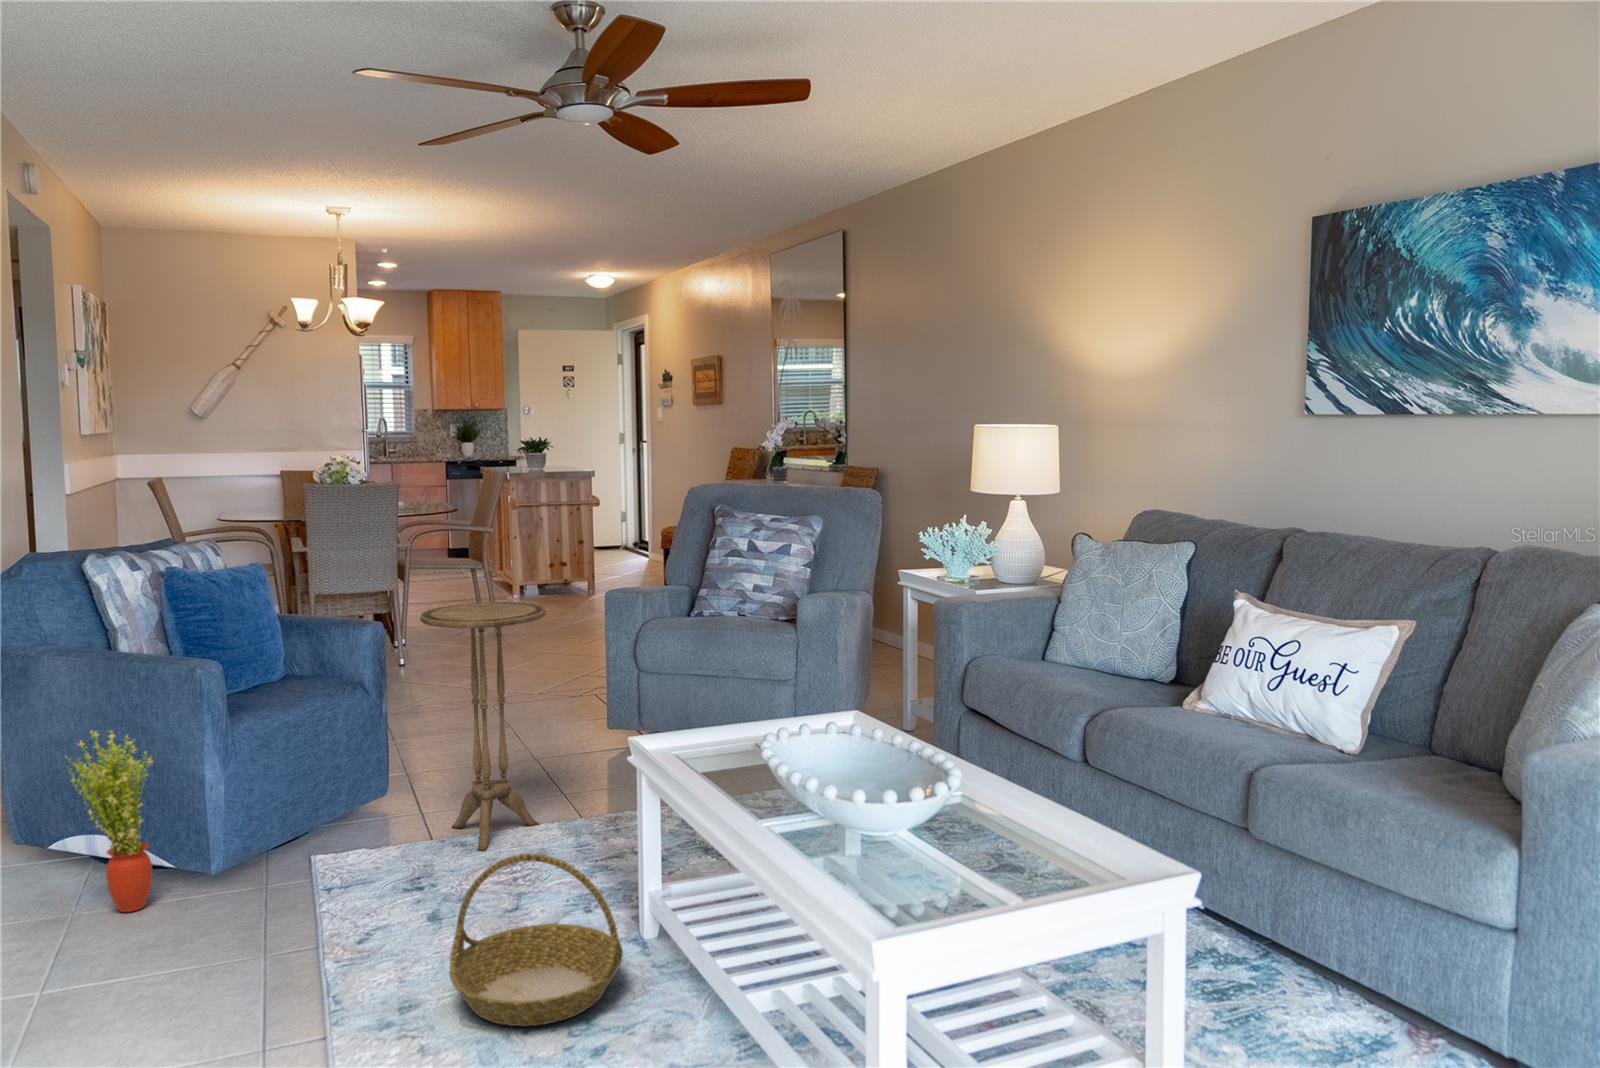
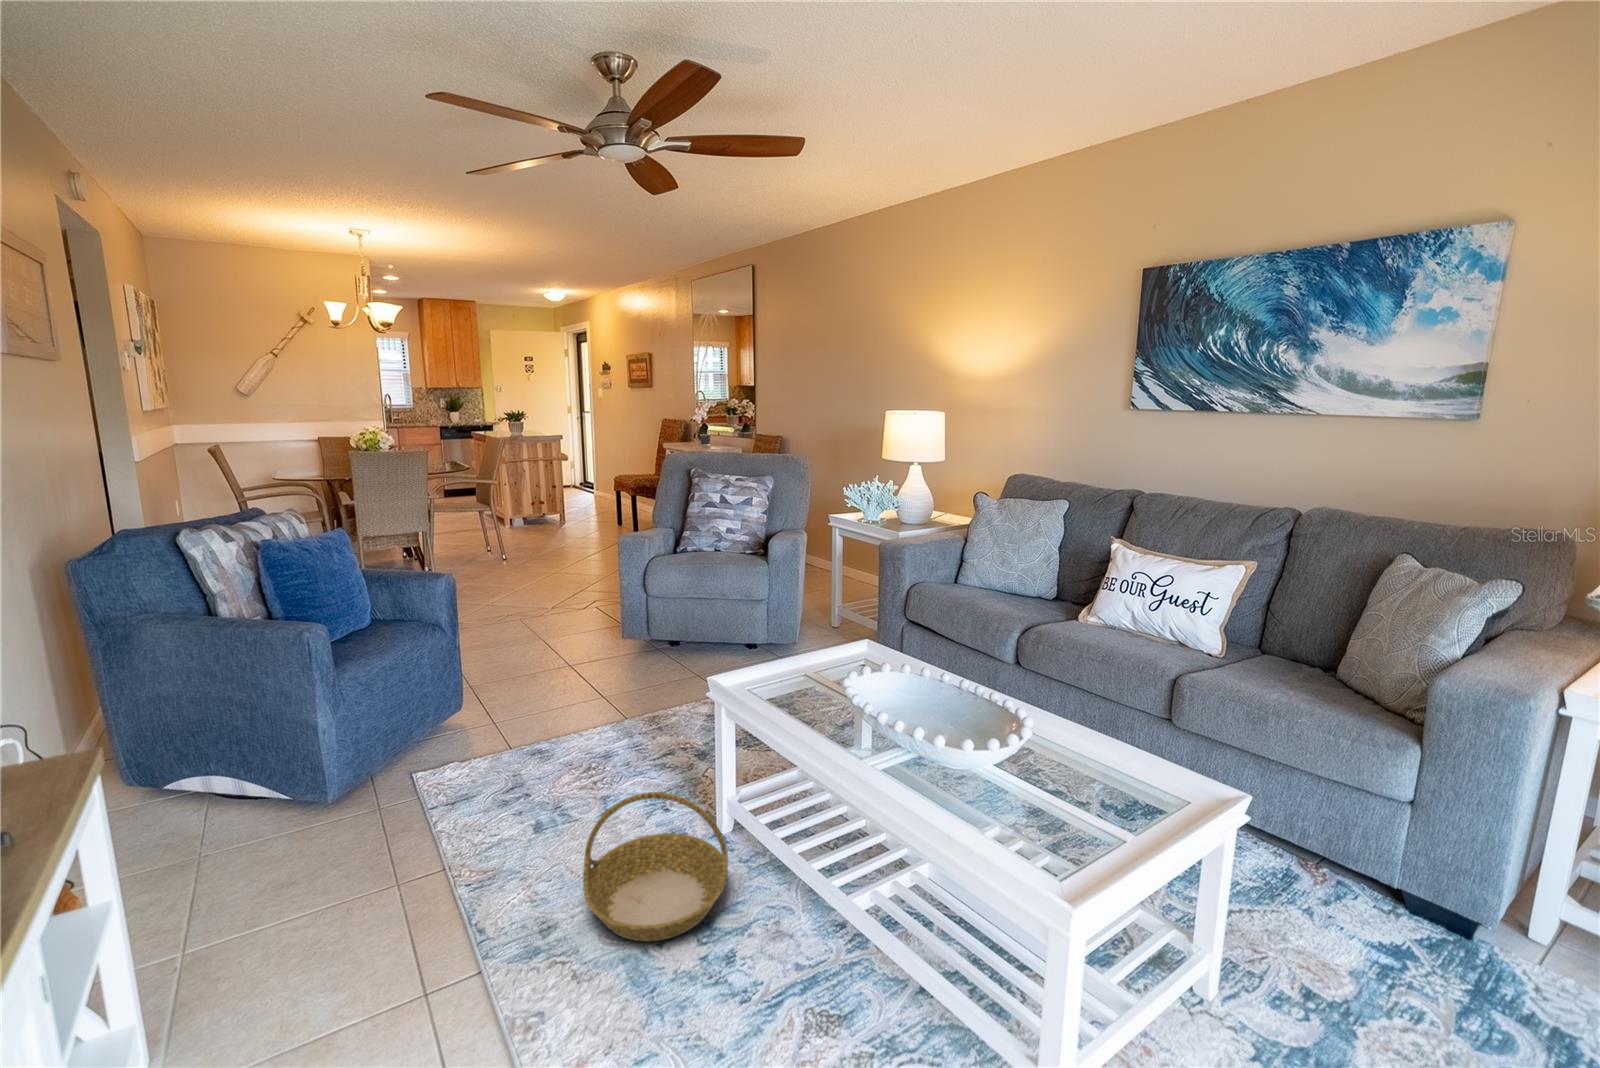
side table: present [420,602,546,851] -> none [496,555,600,755]
potted plant: present [66,731,153,912] -> none [178,692,275,848]

